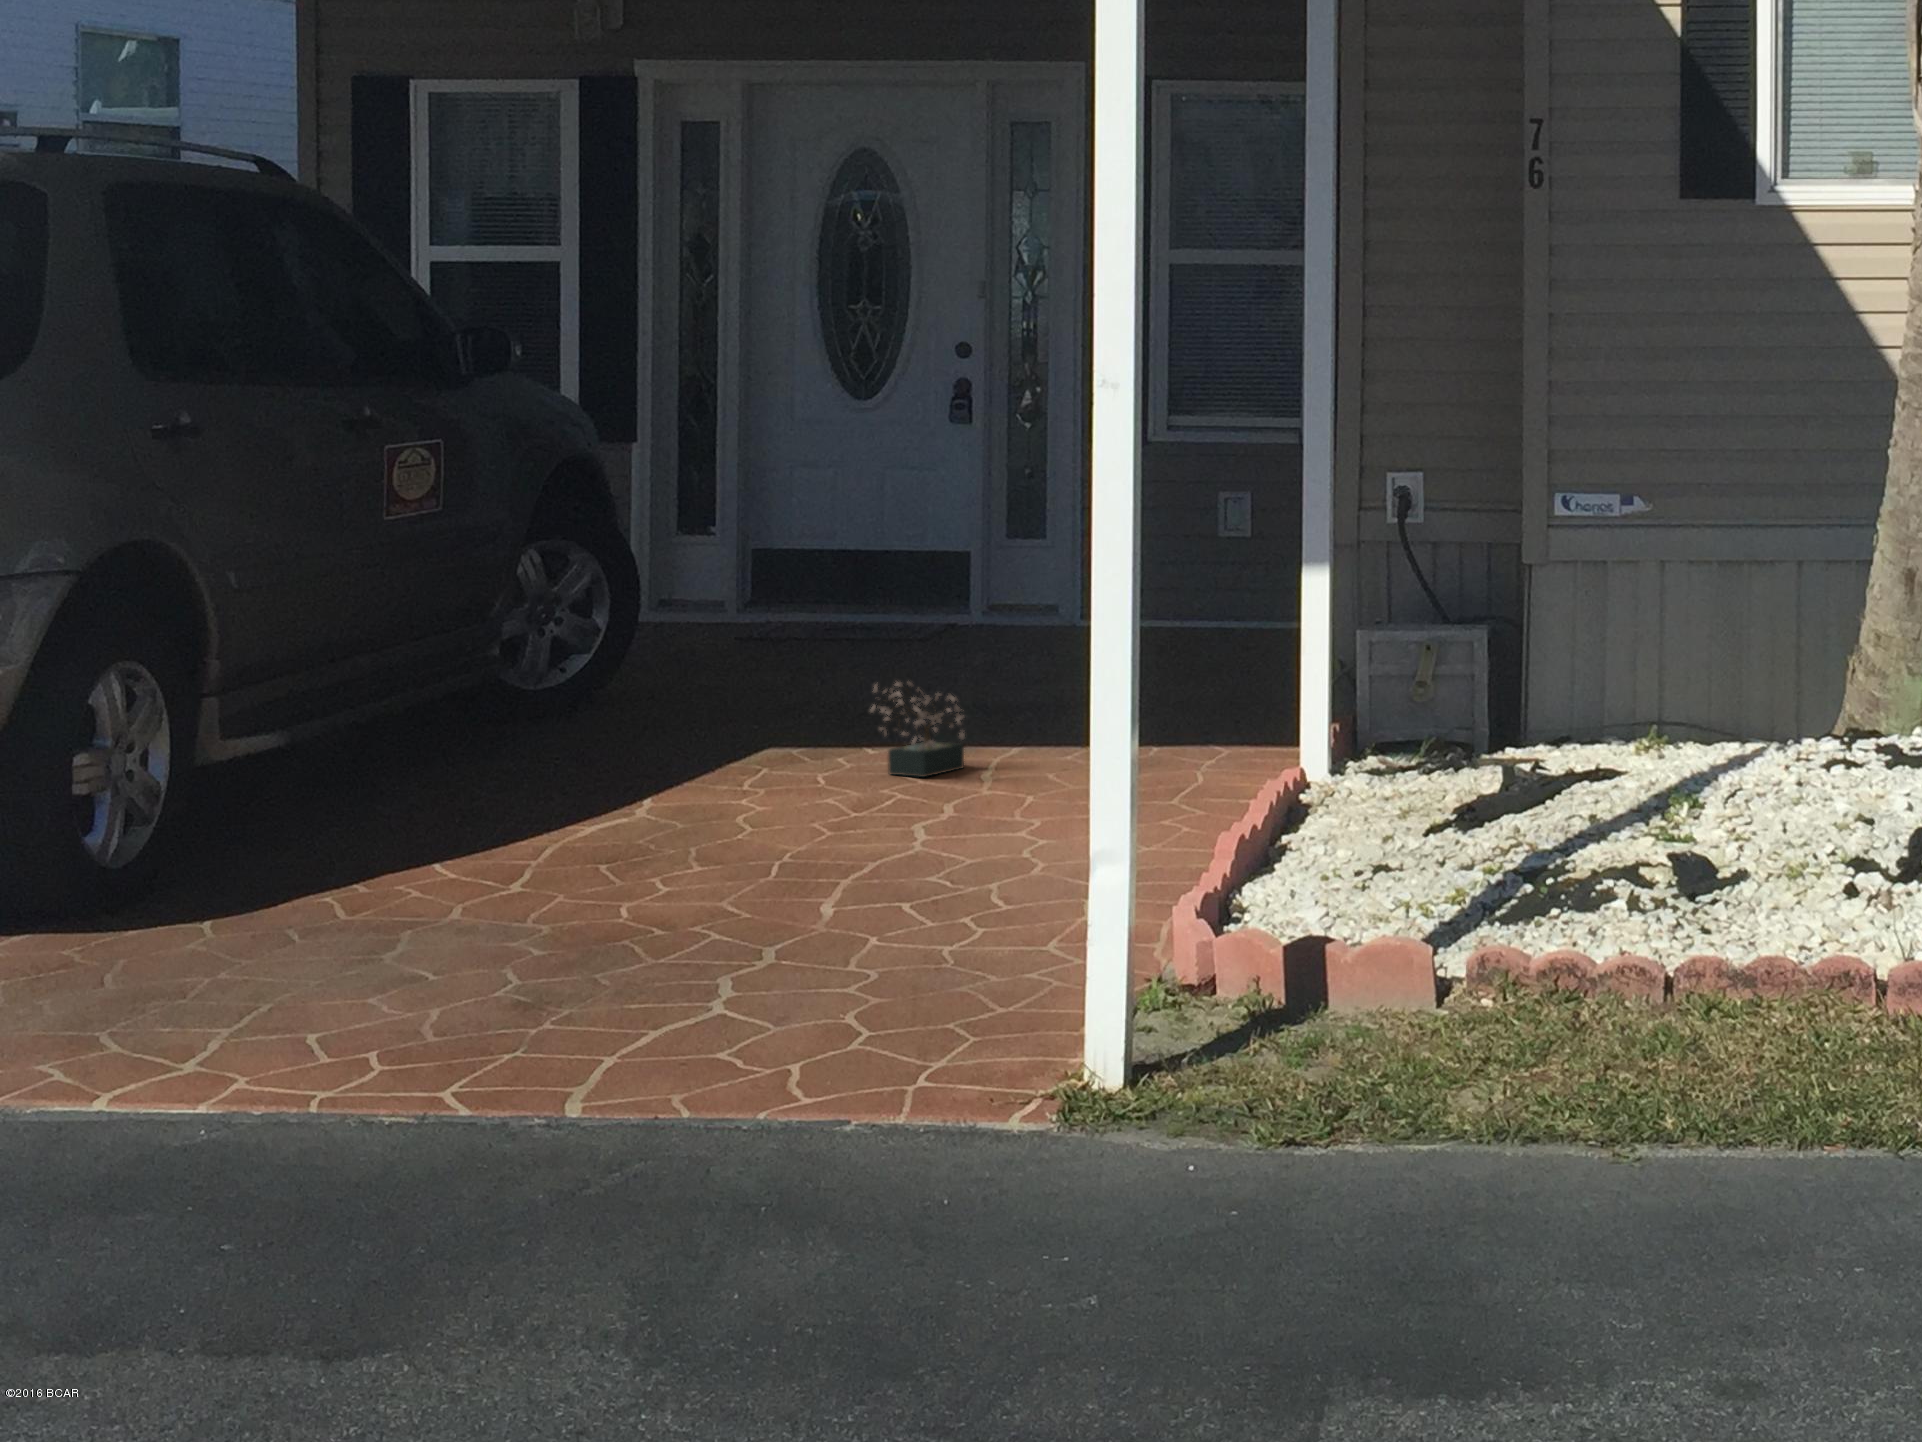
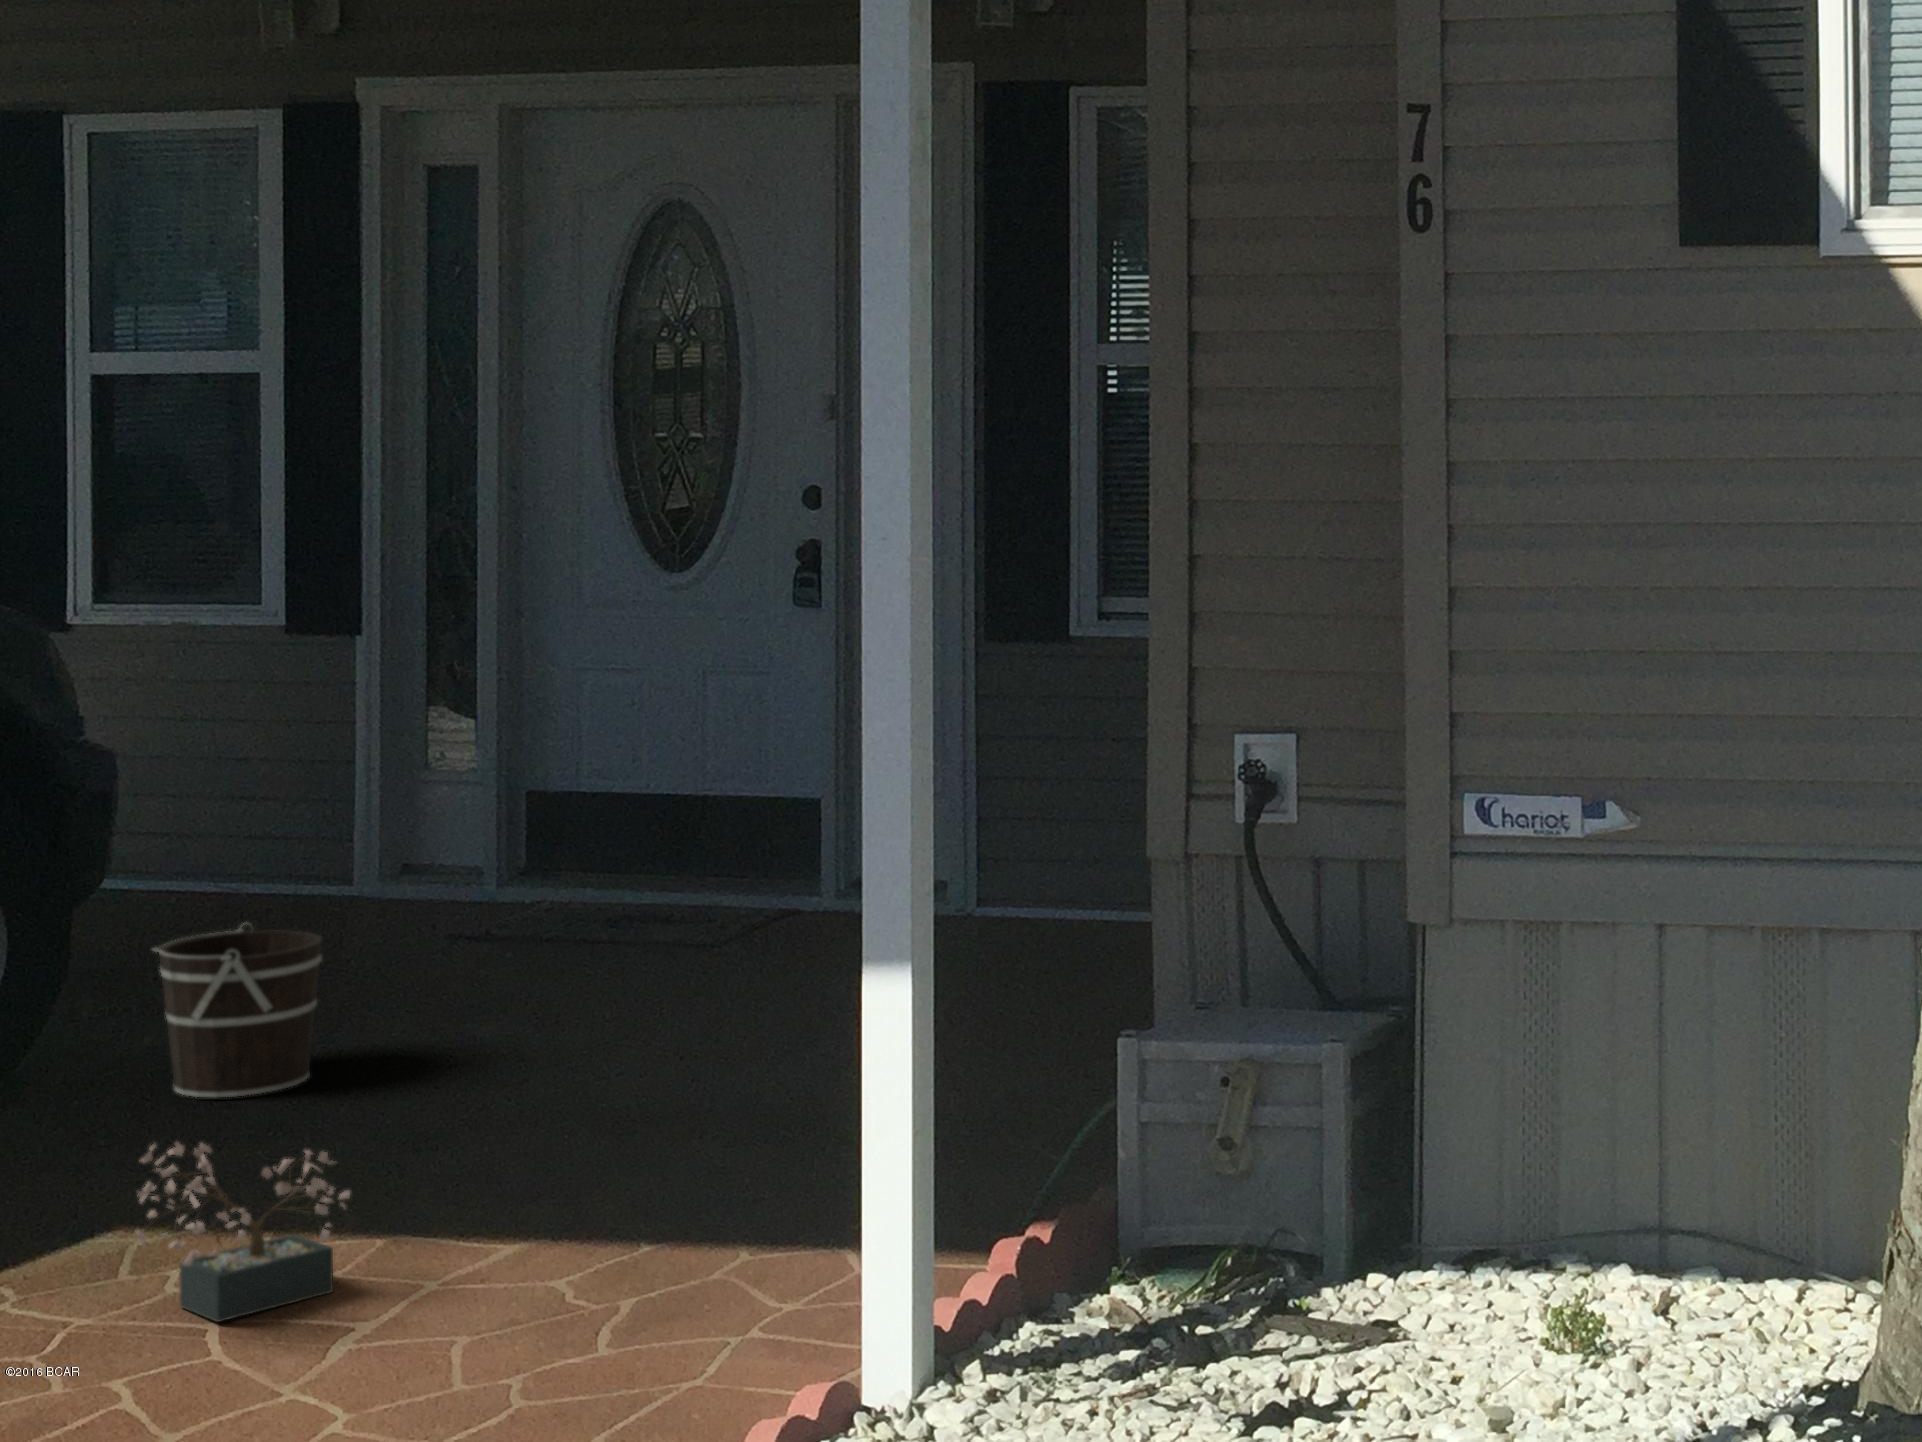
bucket: none [674,609,774,709] -> present [153,924,323,1097]

